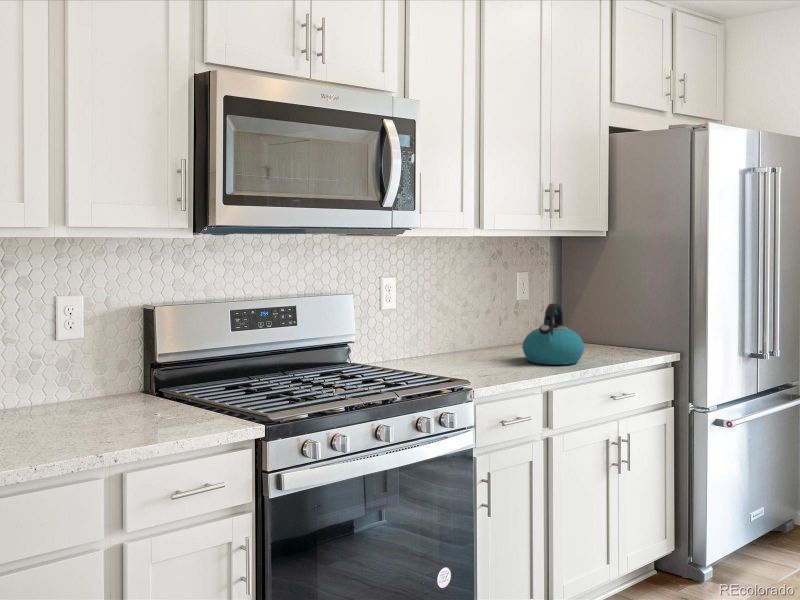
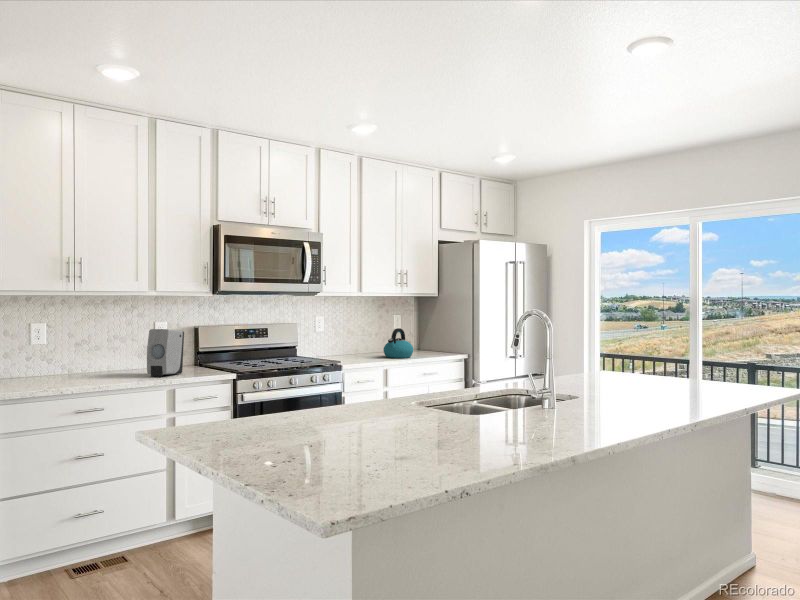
soap dispenser: none [48,322,136,442] -> present [147,329,184,377]

